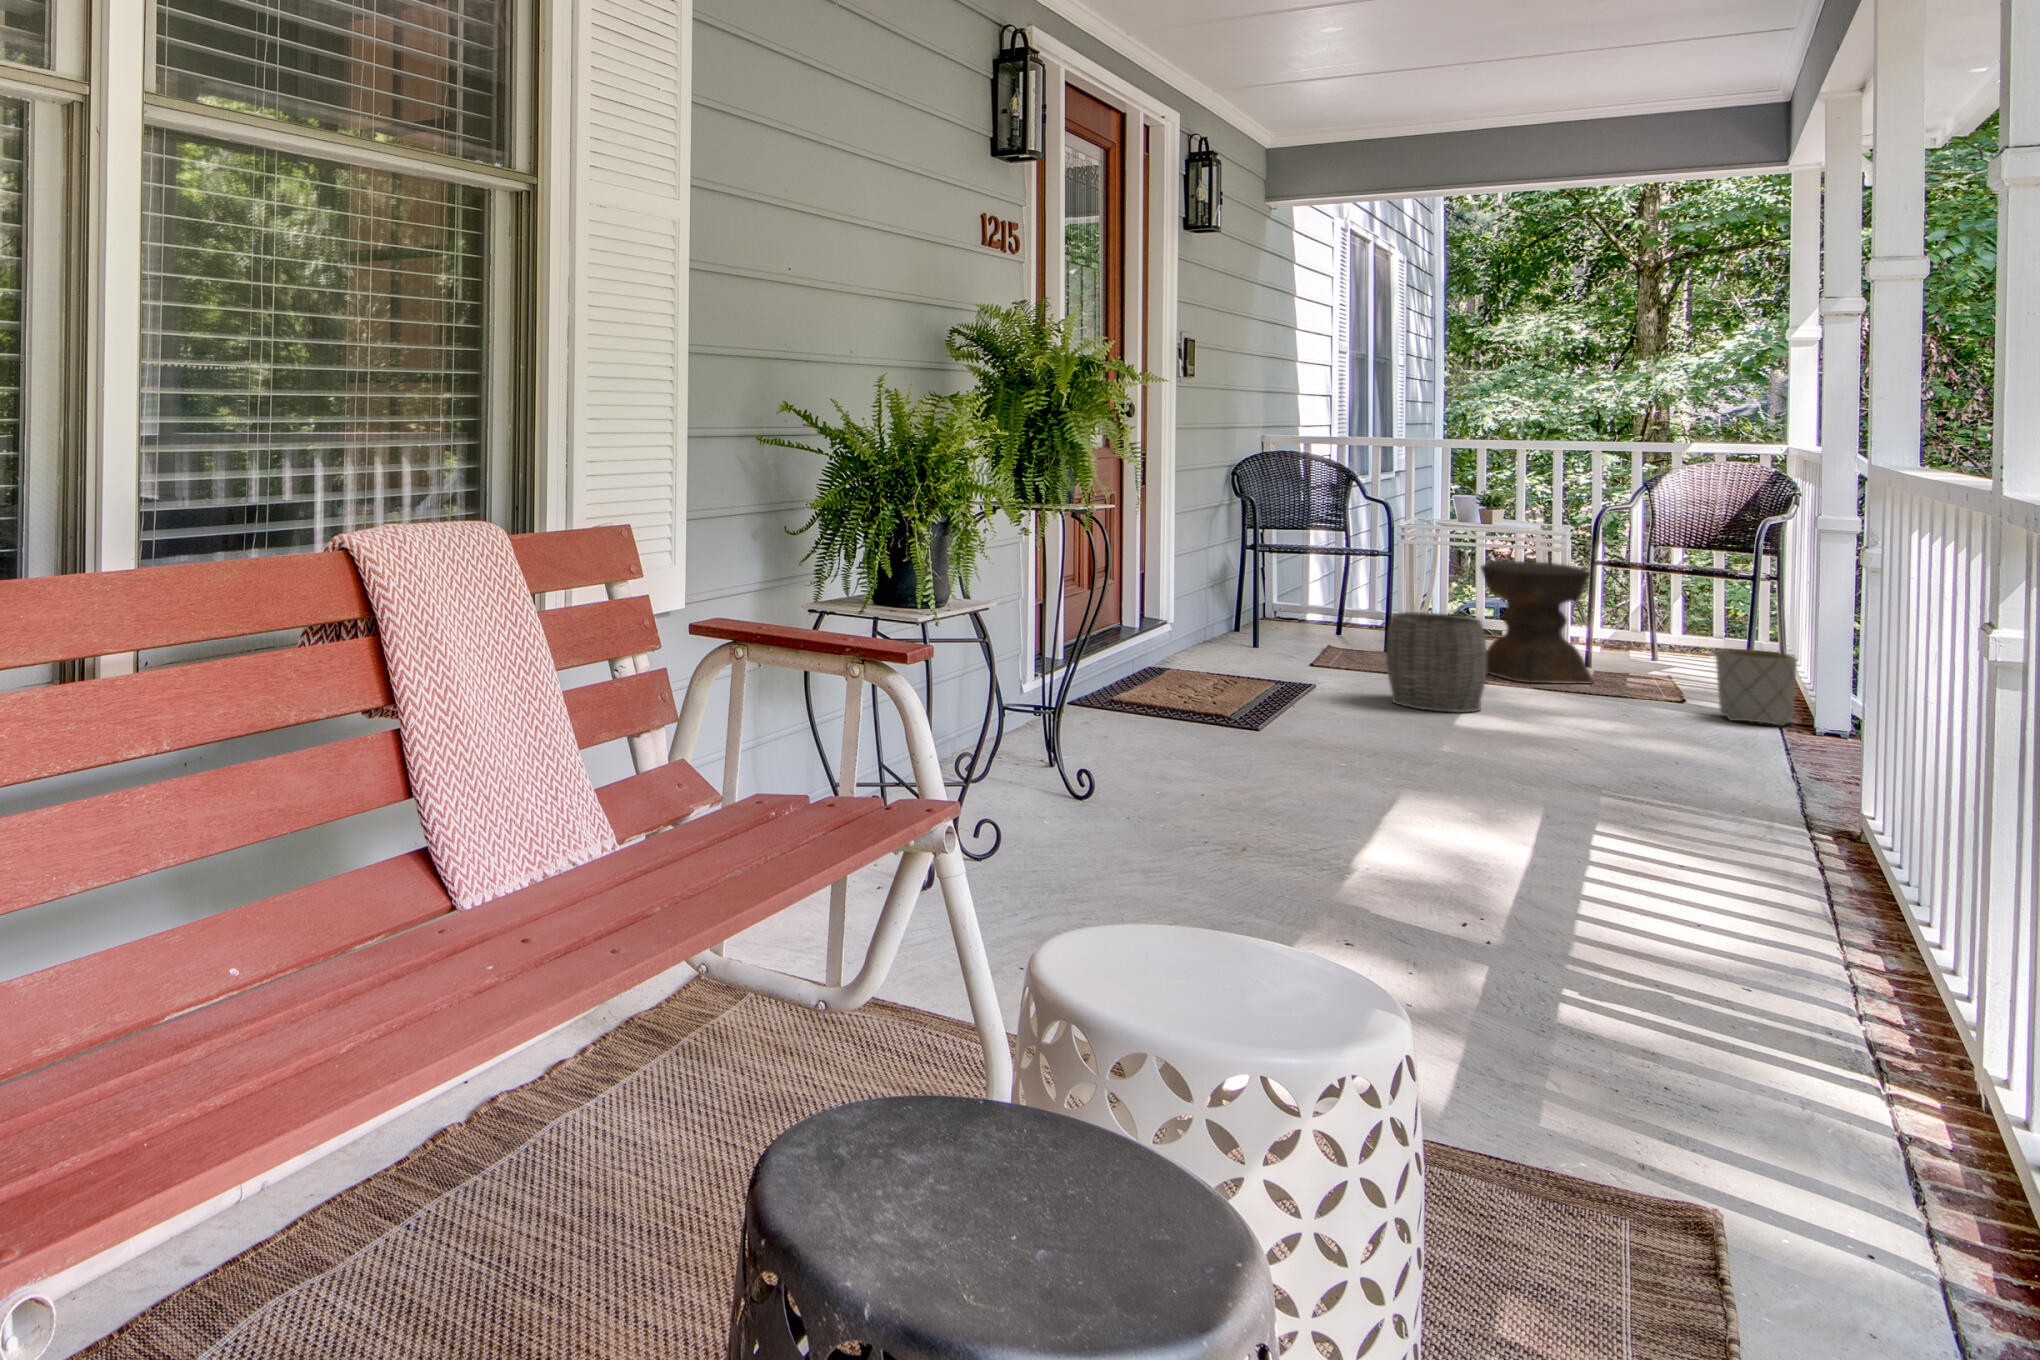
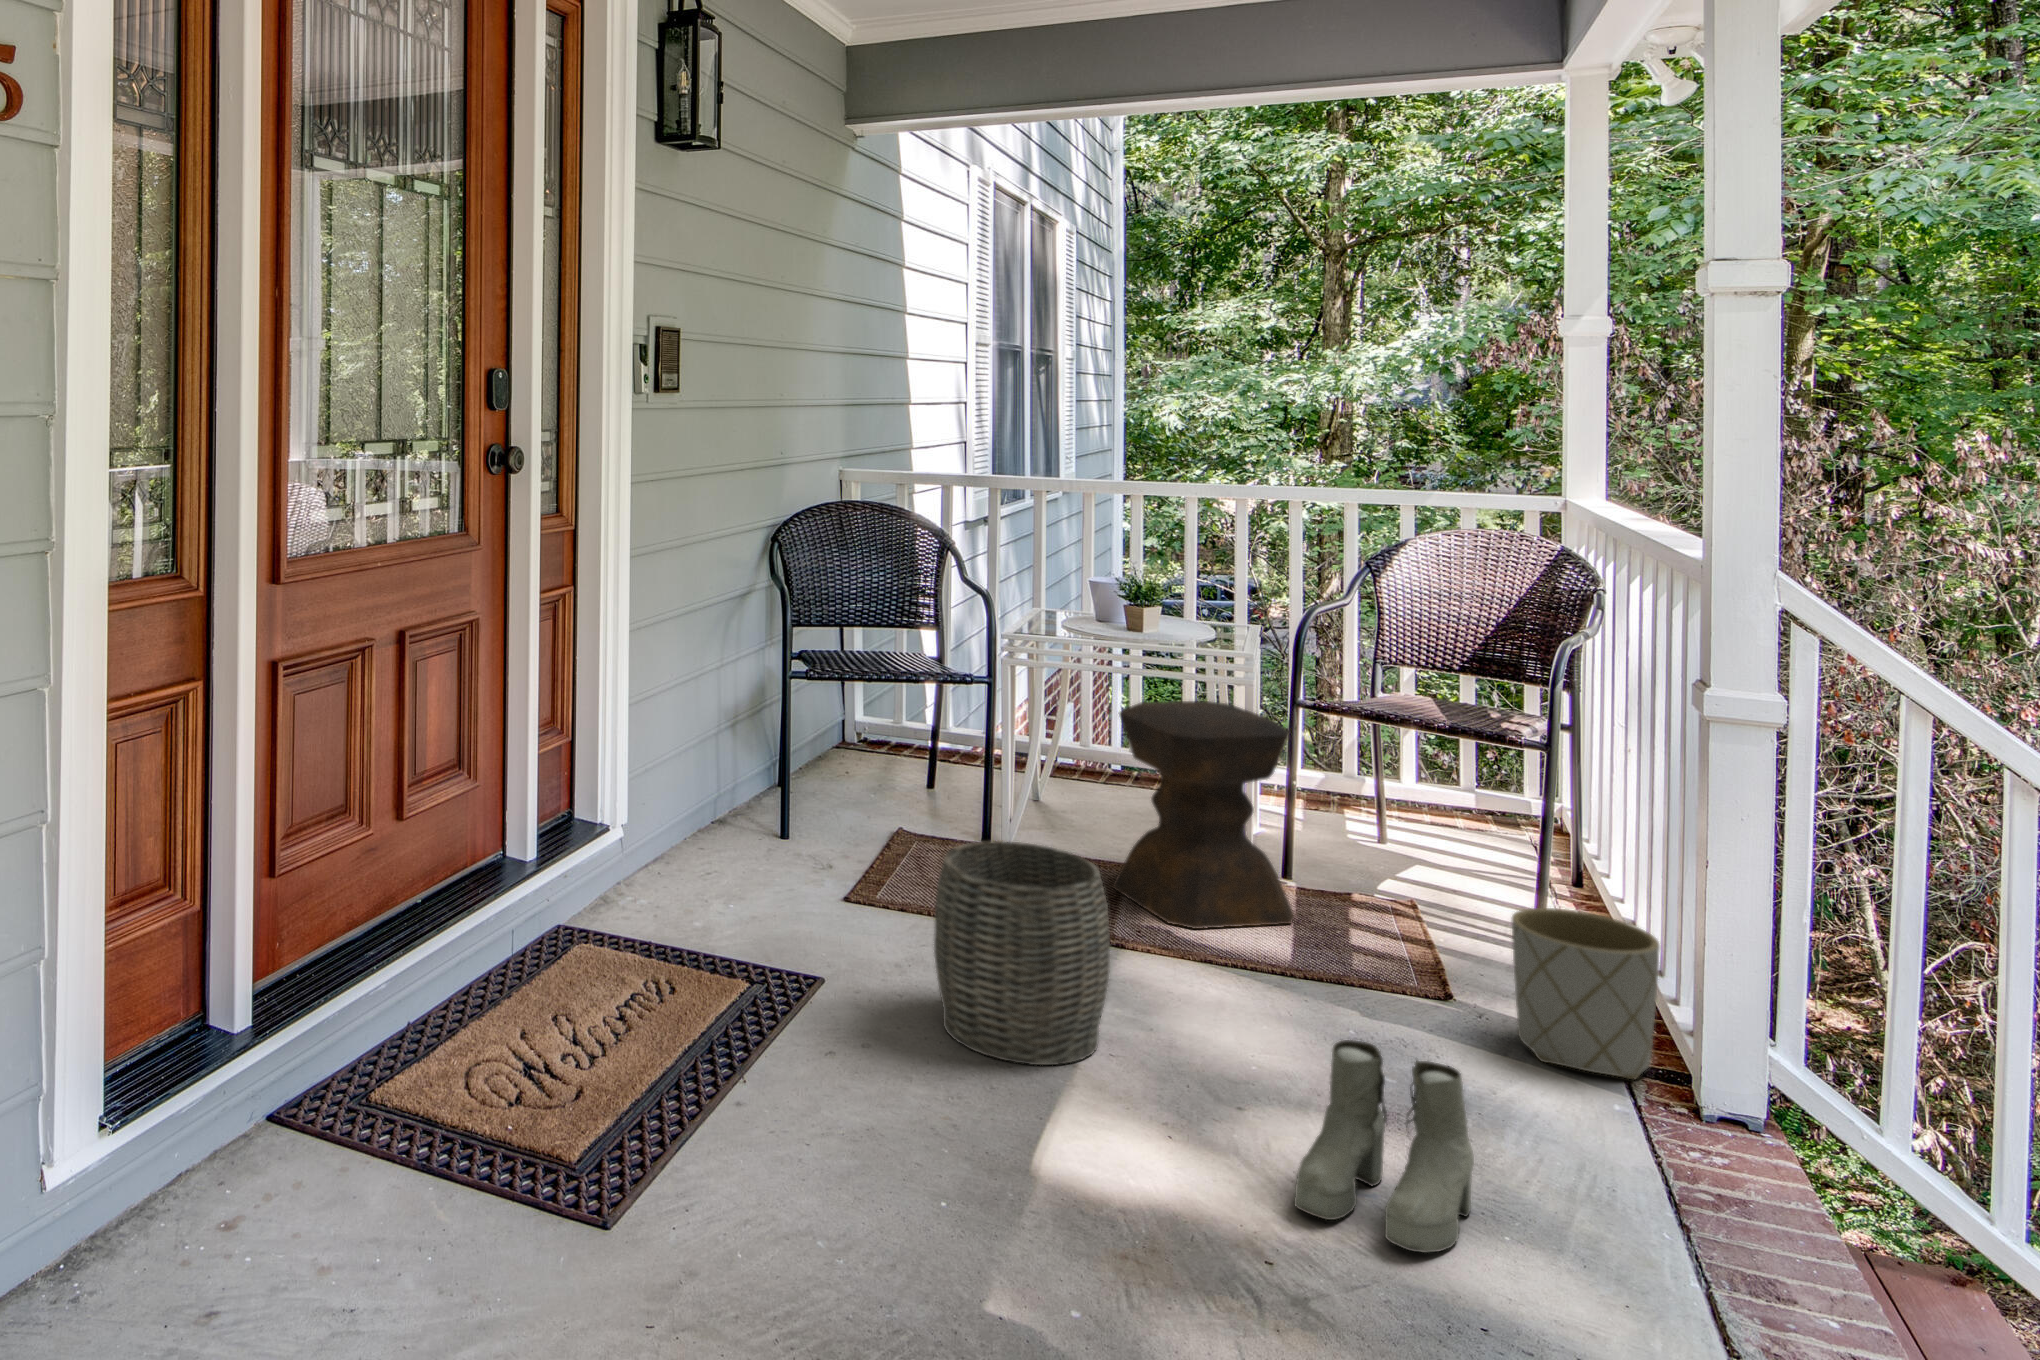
boots: none [1588,675,1678,752] -> present [1294,1040,1474,1253]

